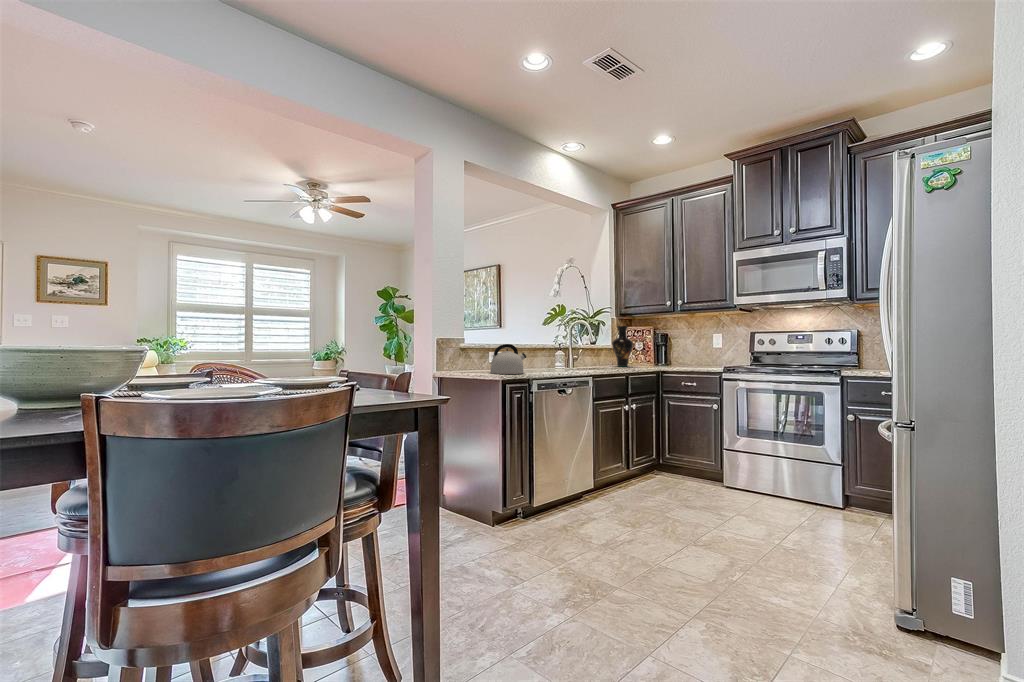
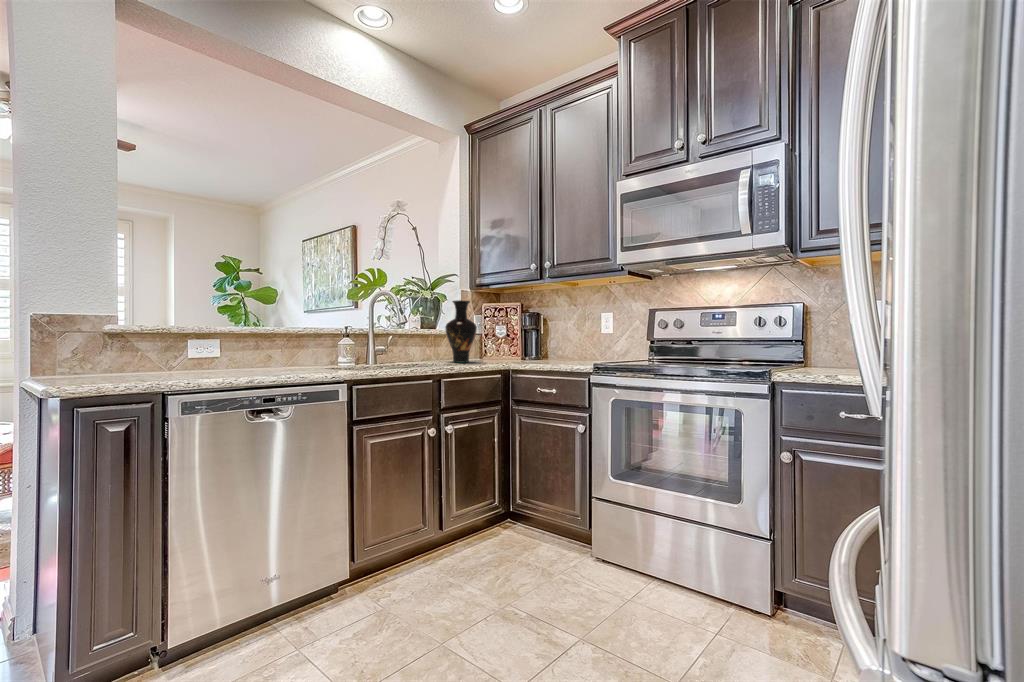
kettle: present [490,344,526,374] -> none [135,325,217,381]

